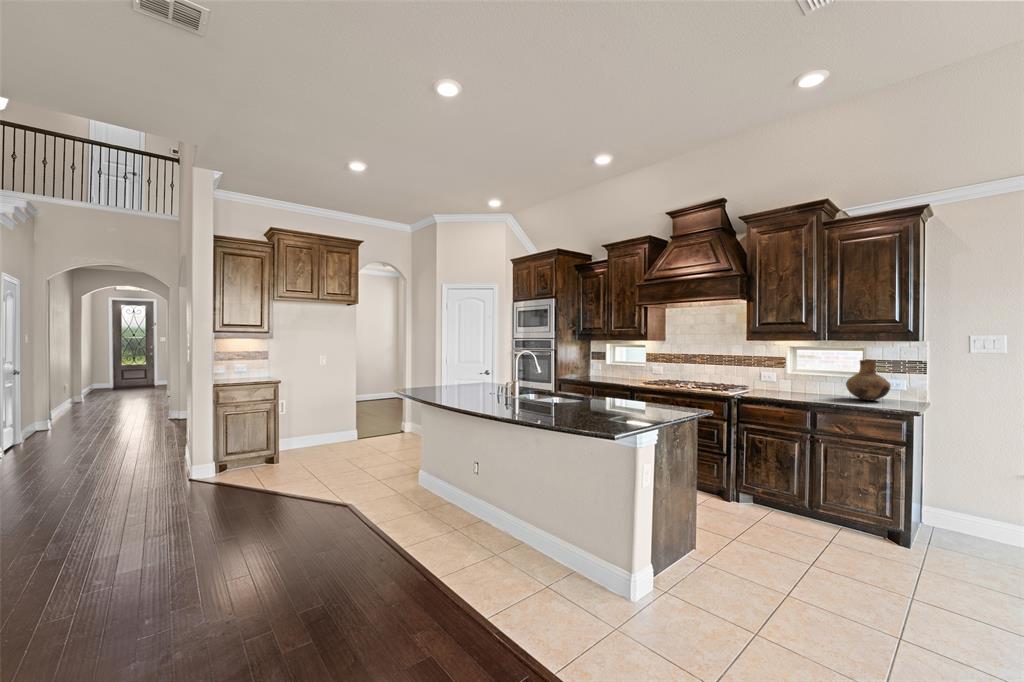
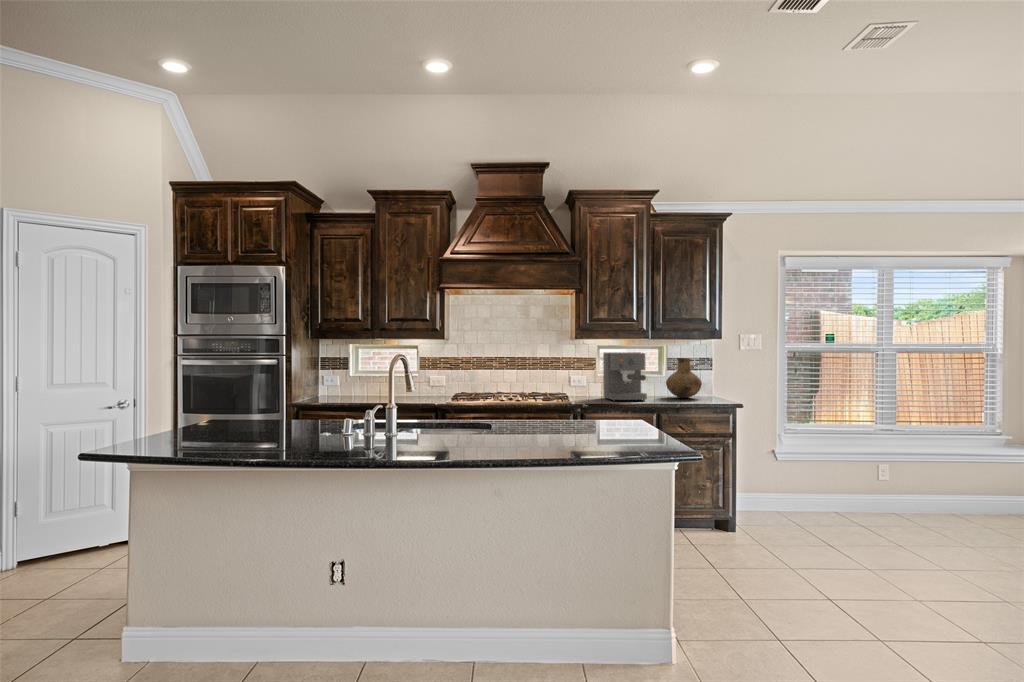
coffee maker: none [771,353,813,398] -> present [603,352,647,401]

